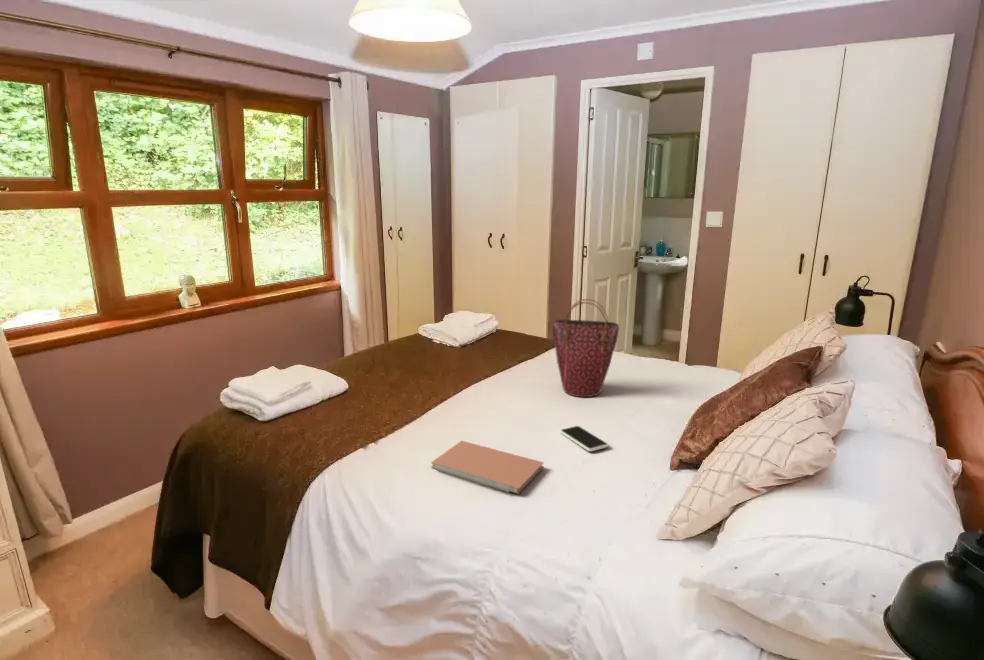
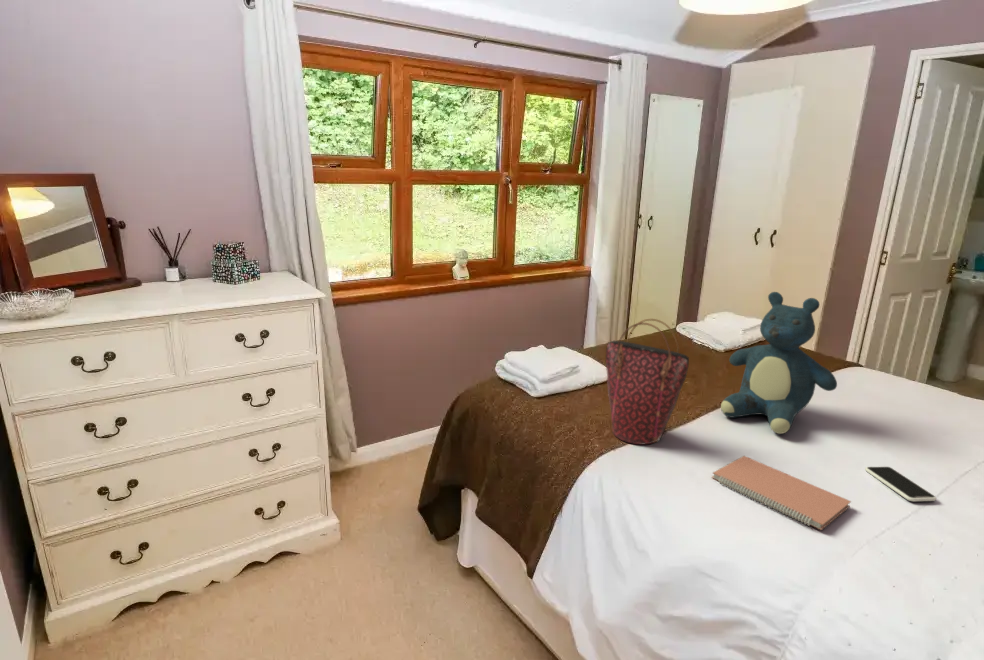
teddy bear: none [446,288,537,414] -> present [721,292,837,434]
handbag: present [553,299,619,397] -> present [606,319,689,444]

